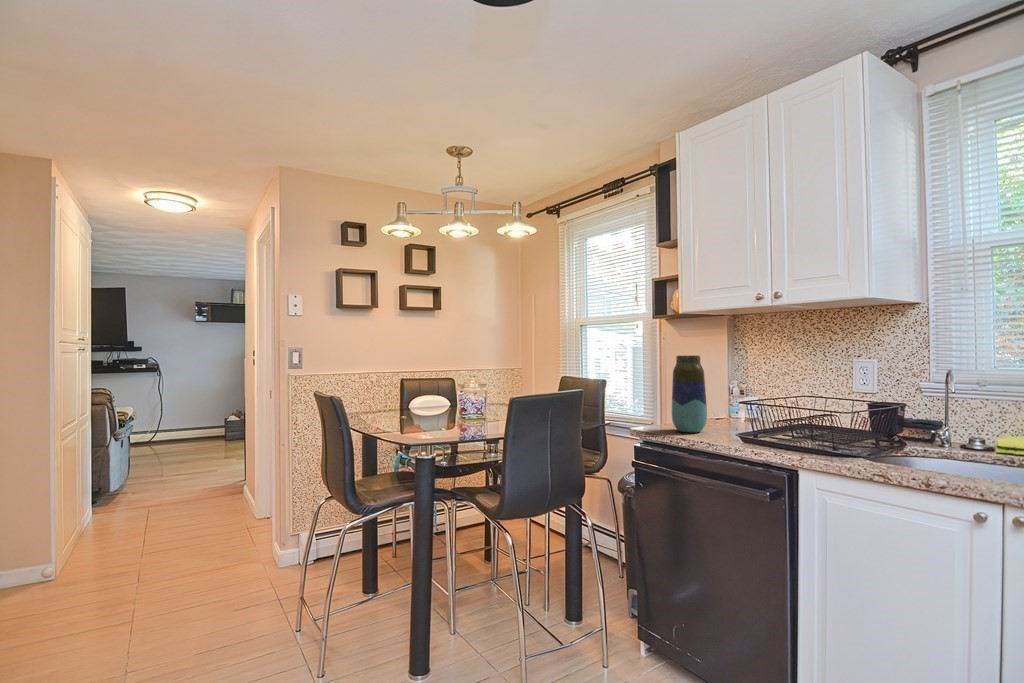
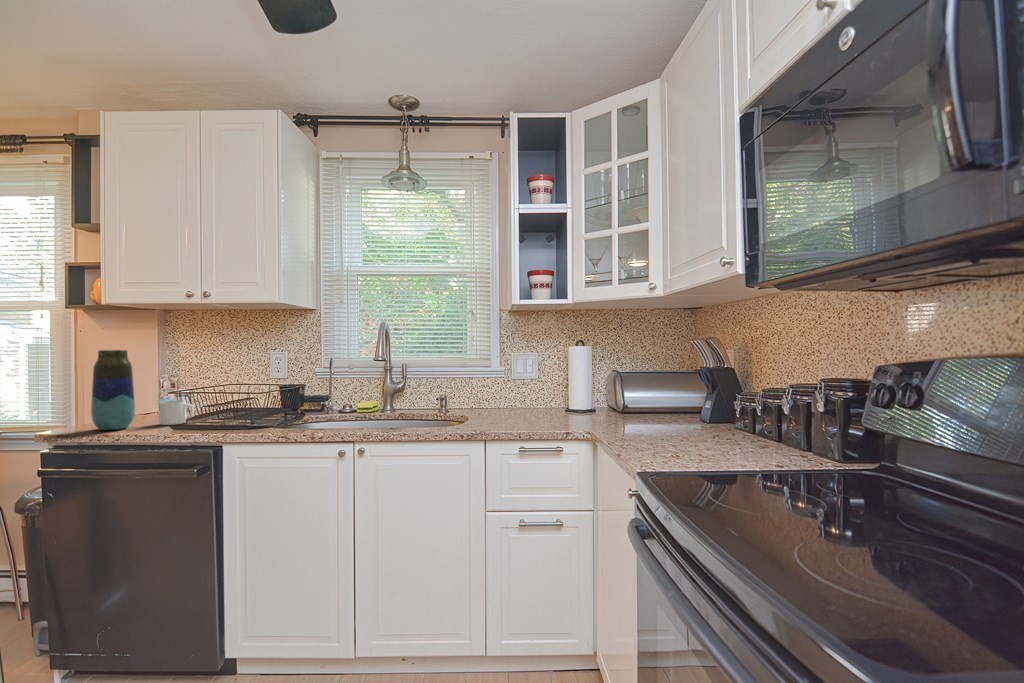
mug: none [730,409,763,435] -> present [160,400,194,425]

